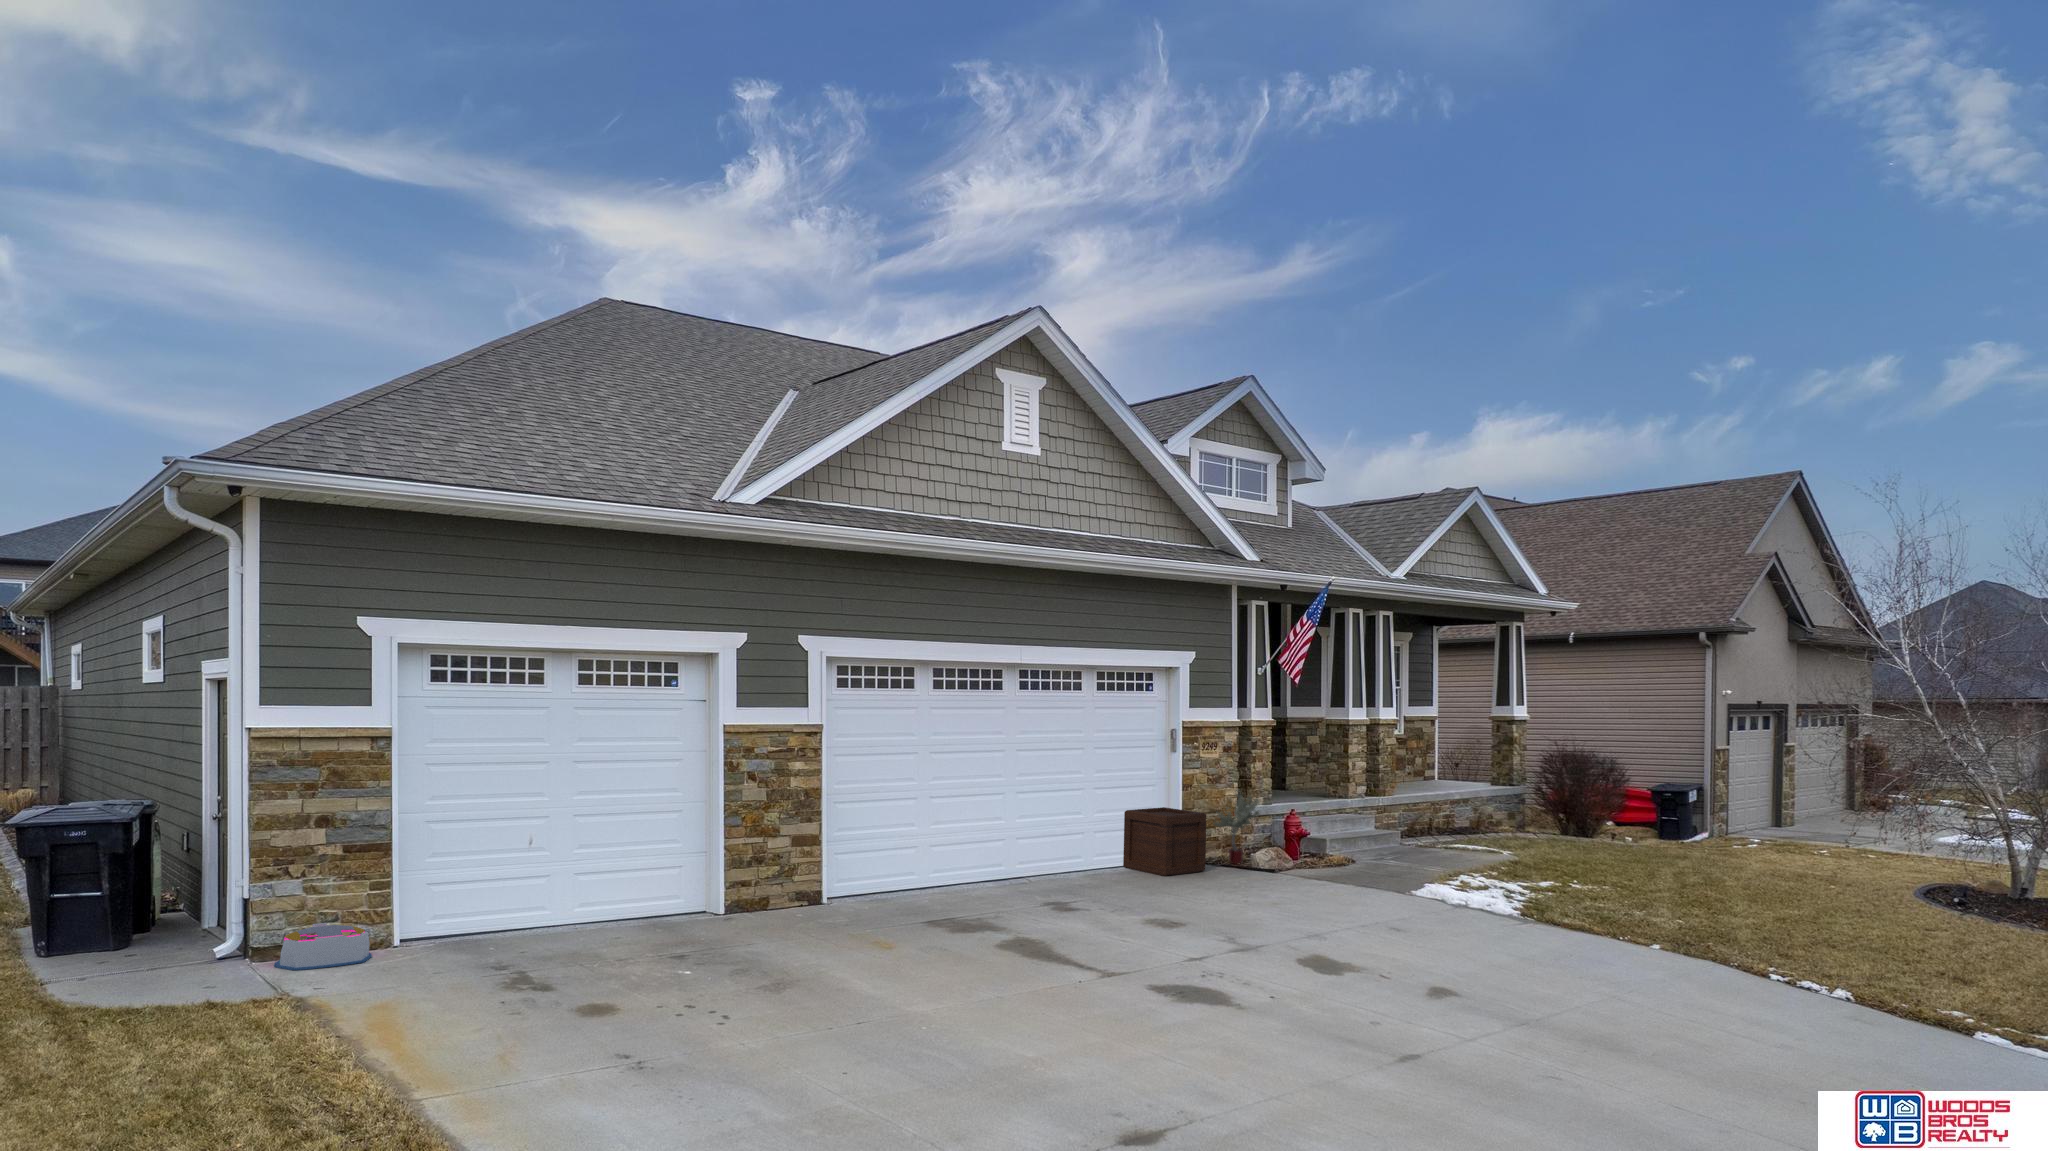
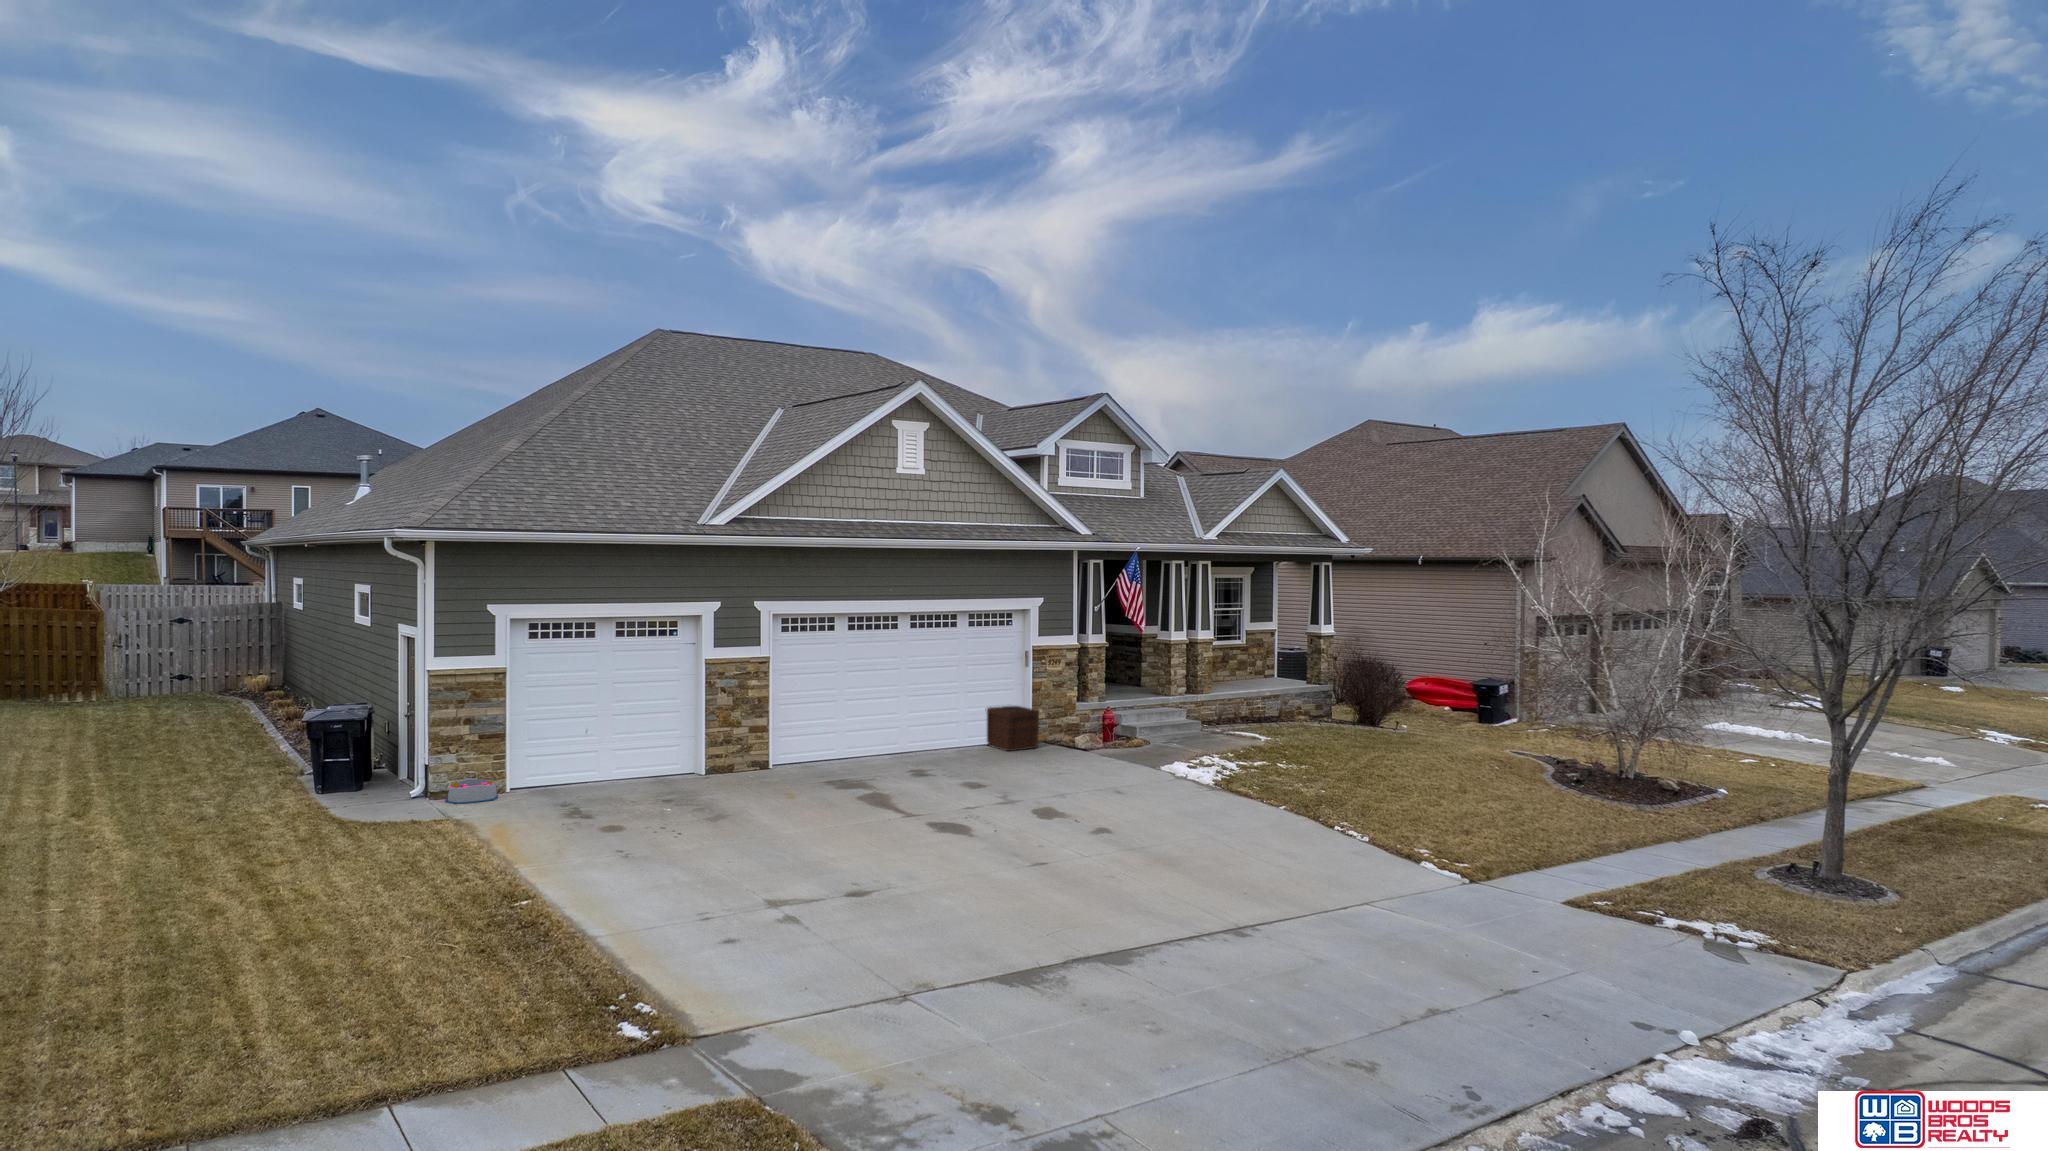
potted tree: present [1213,790,1259,864] -> none [1048,693,1083,743]

